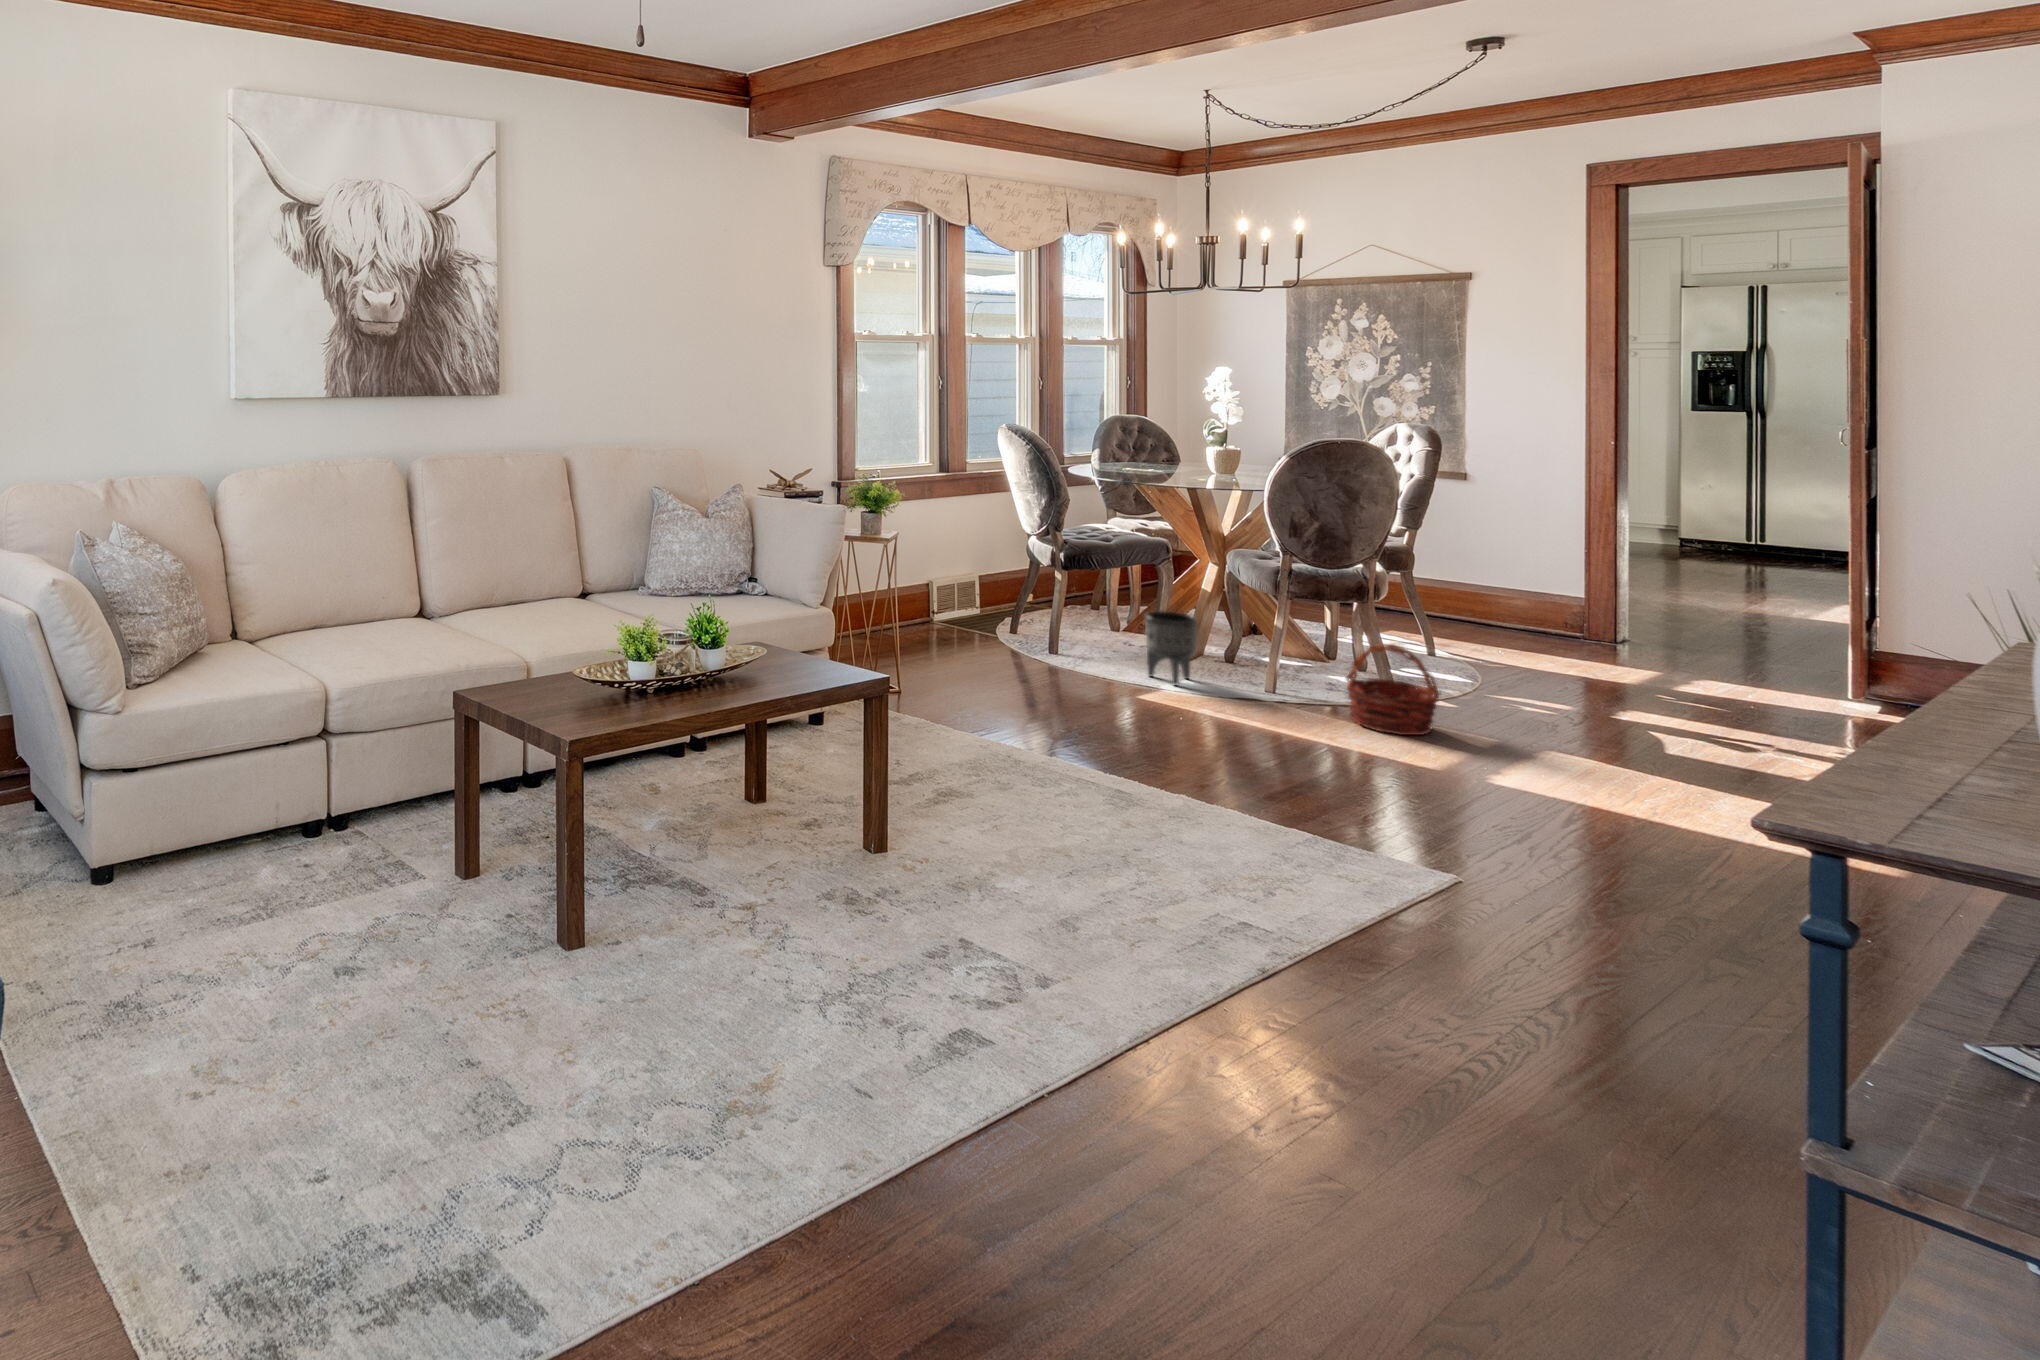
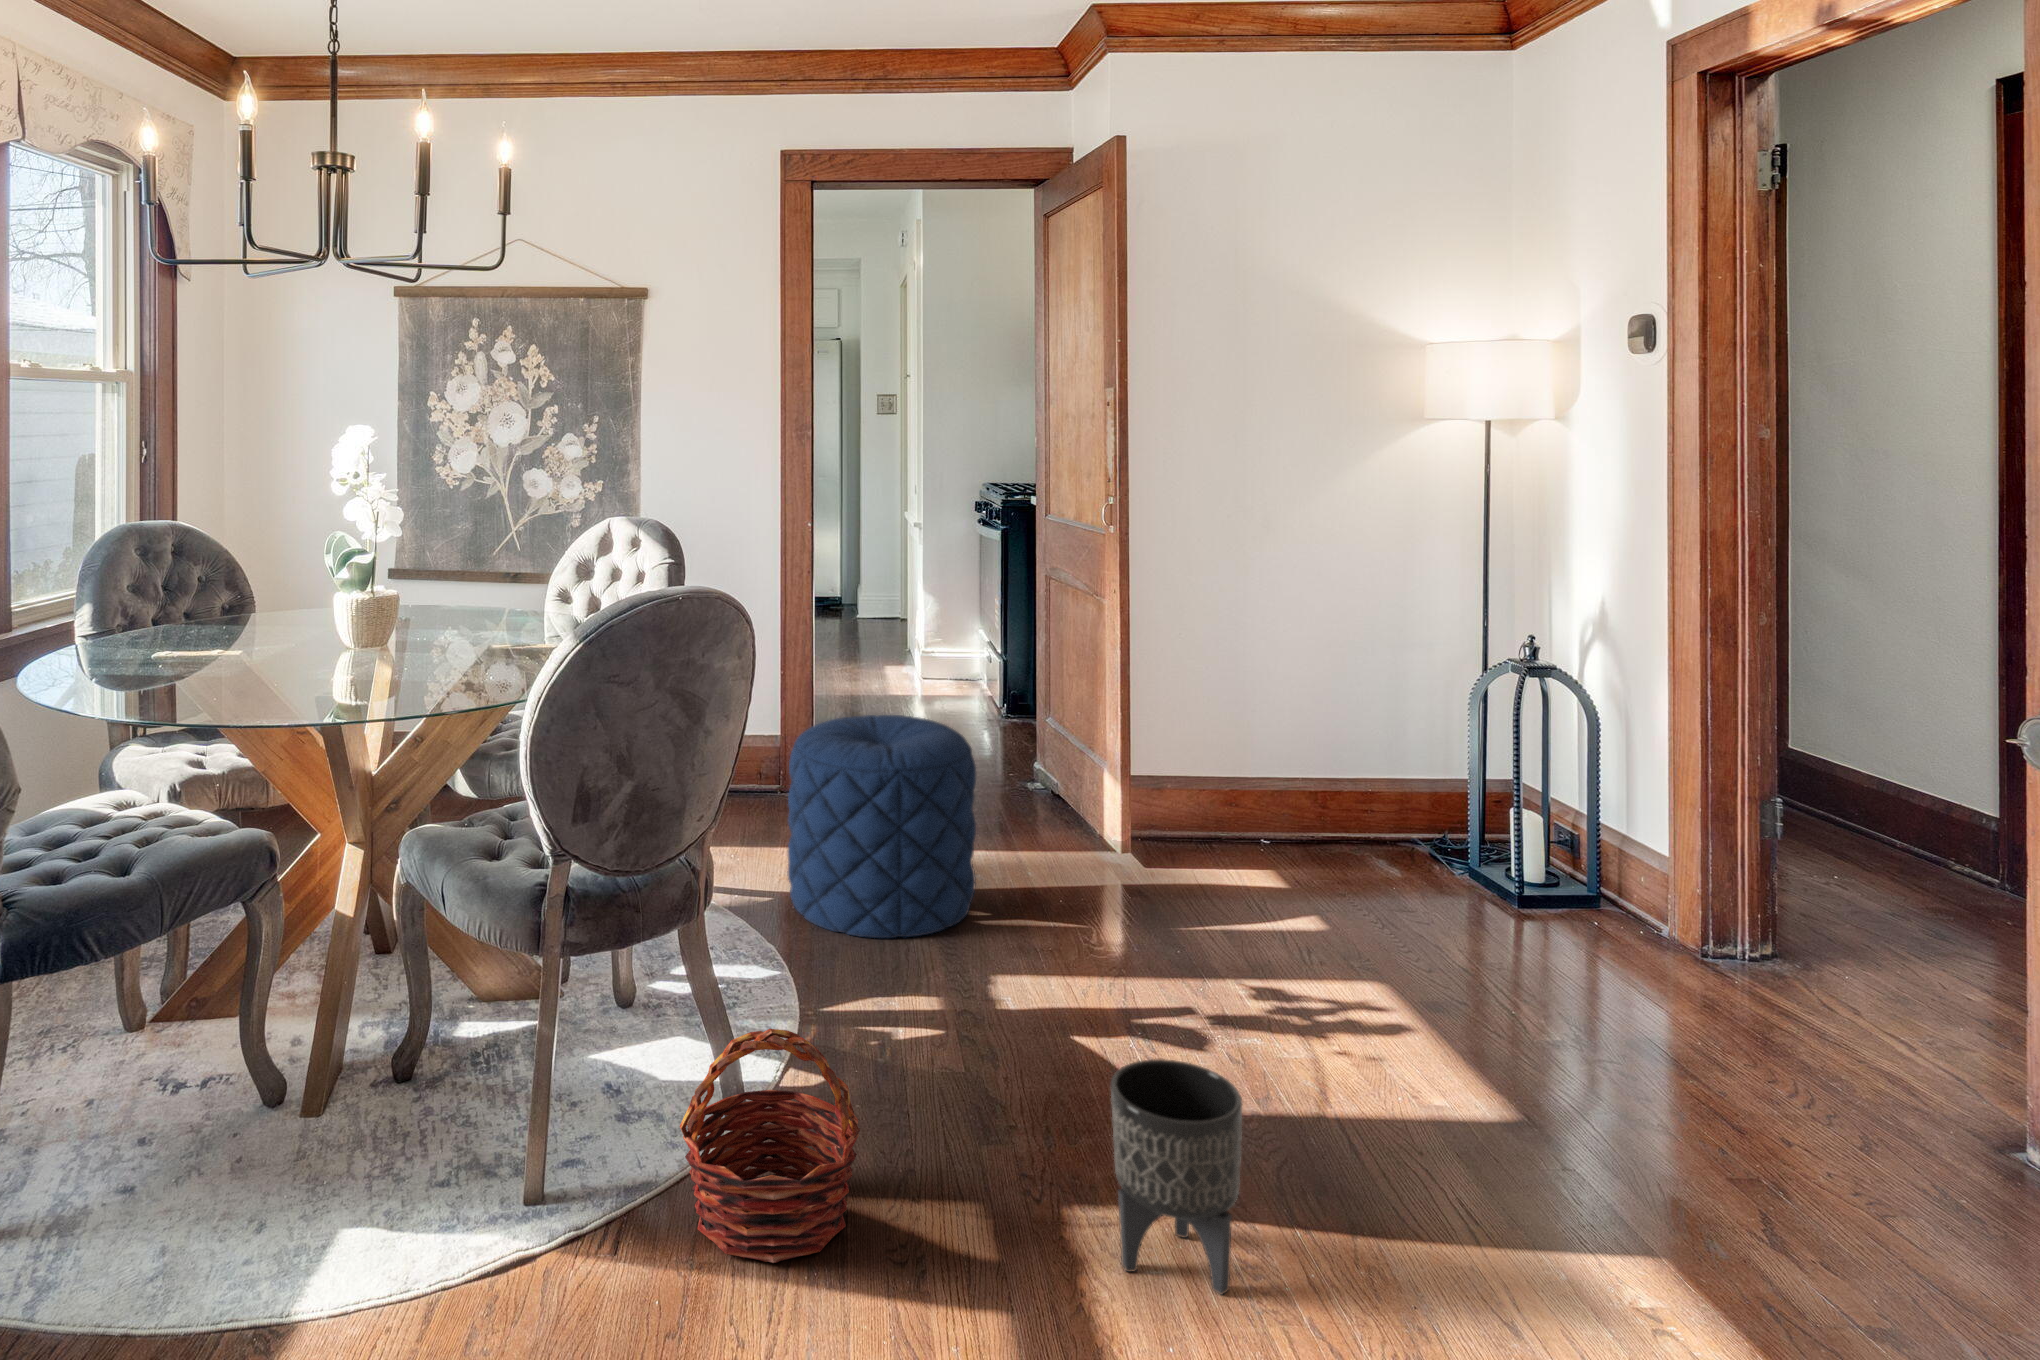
pouf: none [1517,562,1677,695] -> present [787,715,976,938]
planter: present [1145,611,1198,686] -> present [1111,1059,1242,1295]

